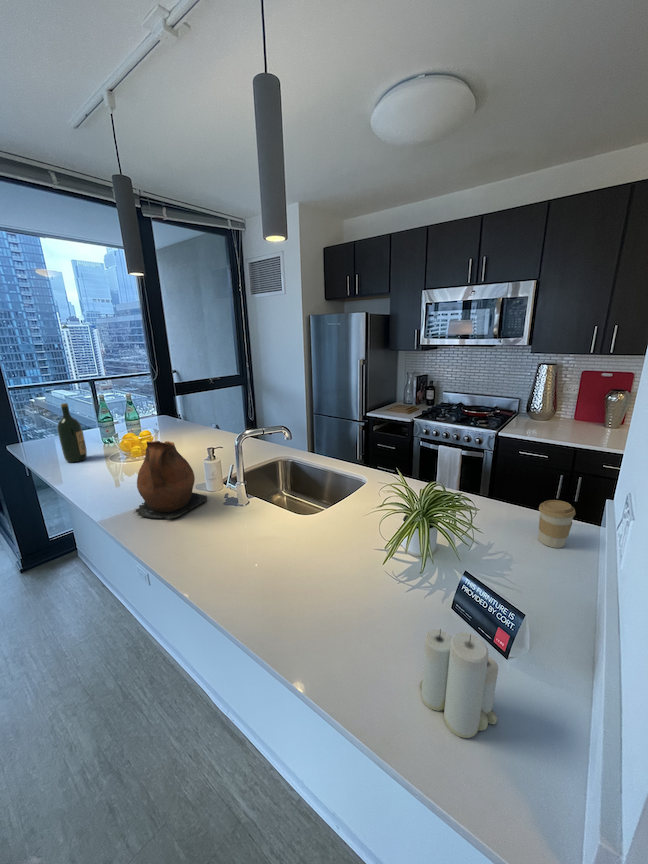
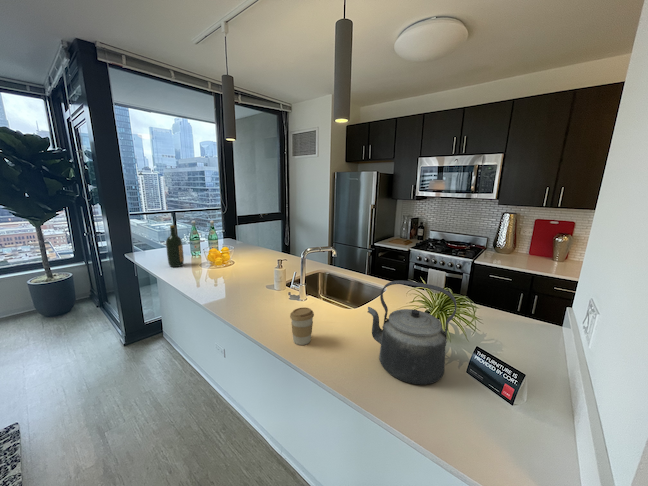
ceramic pitcher: present [133,441,207,520] -> none [226,251,277,307]
kettle: none [312,481,431,631] -> present [368,280,457,385]
coffee cup: present [538,500,575,548] -> present [290,307,314,345]
candle: present [420,629,498,738] -> none [455,376,515,452]

